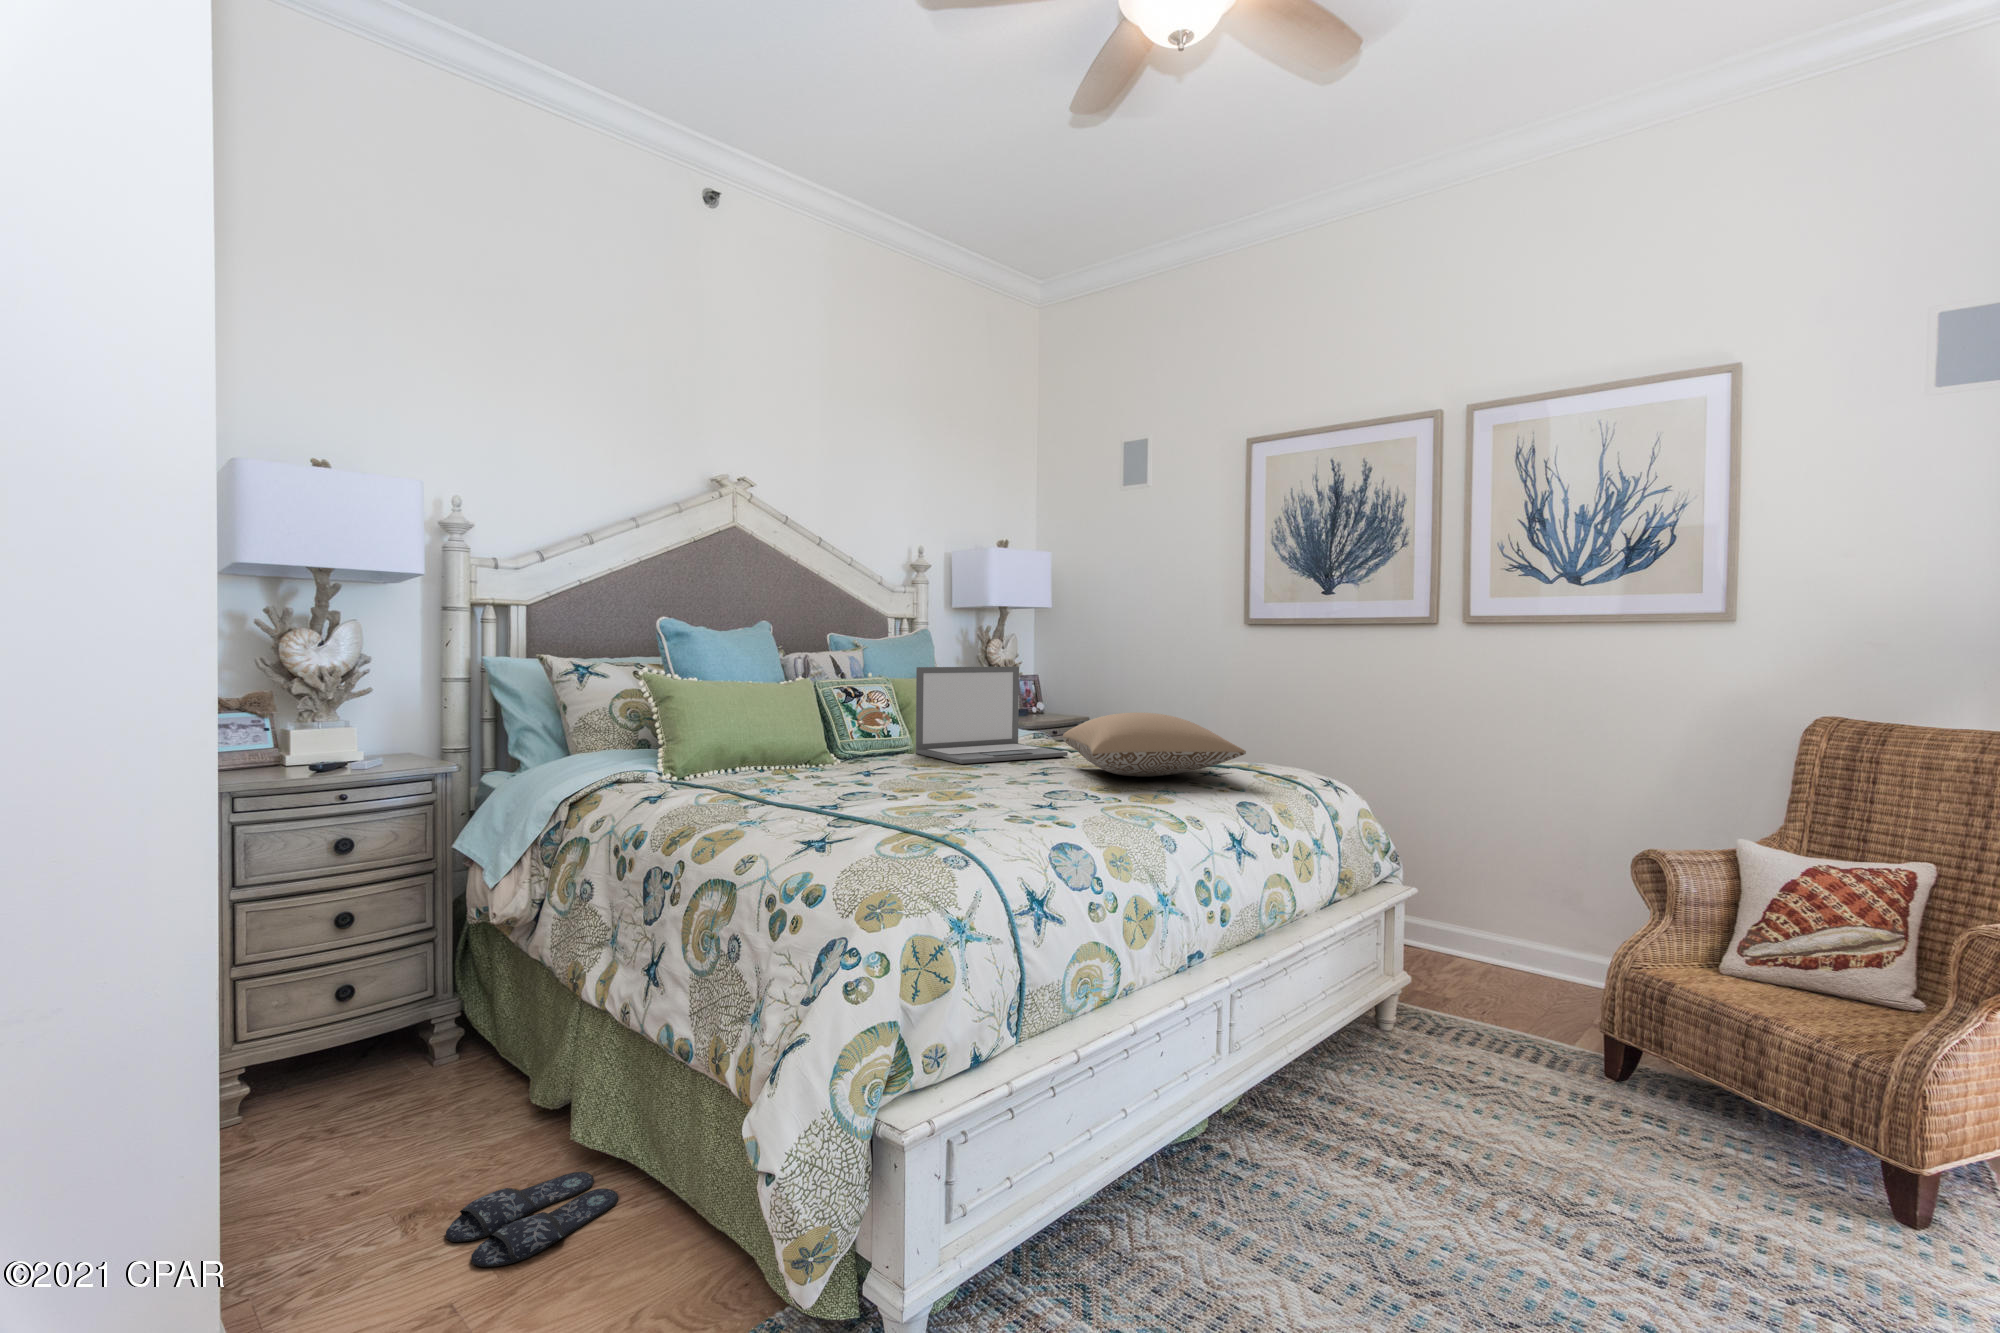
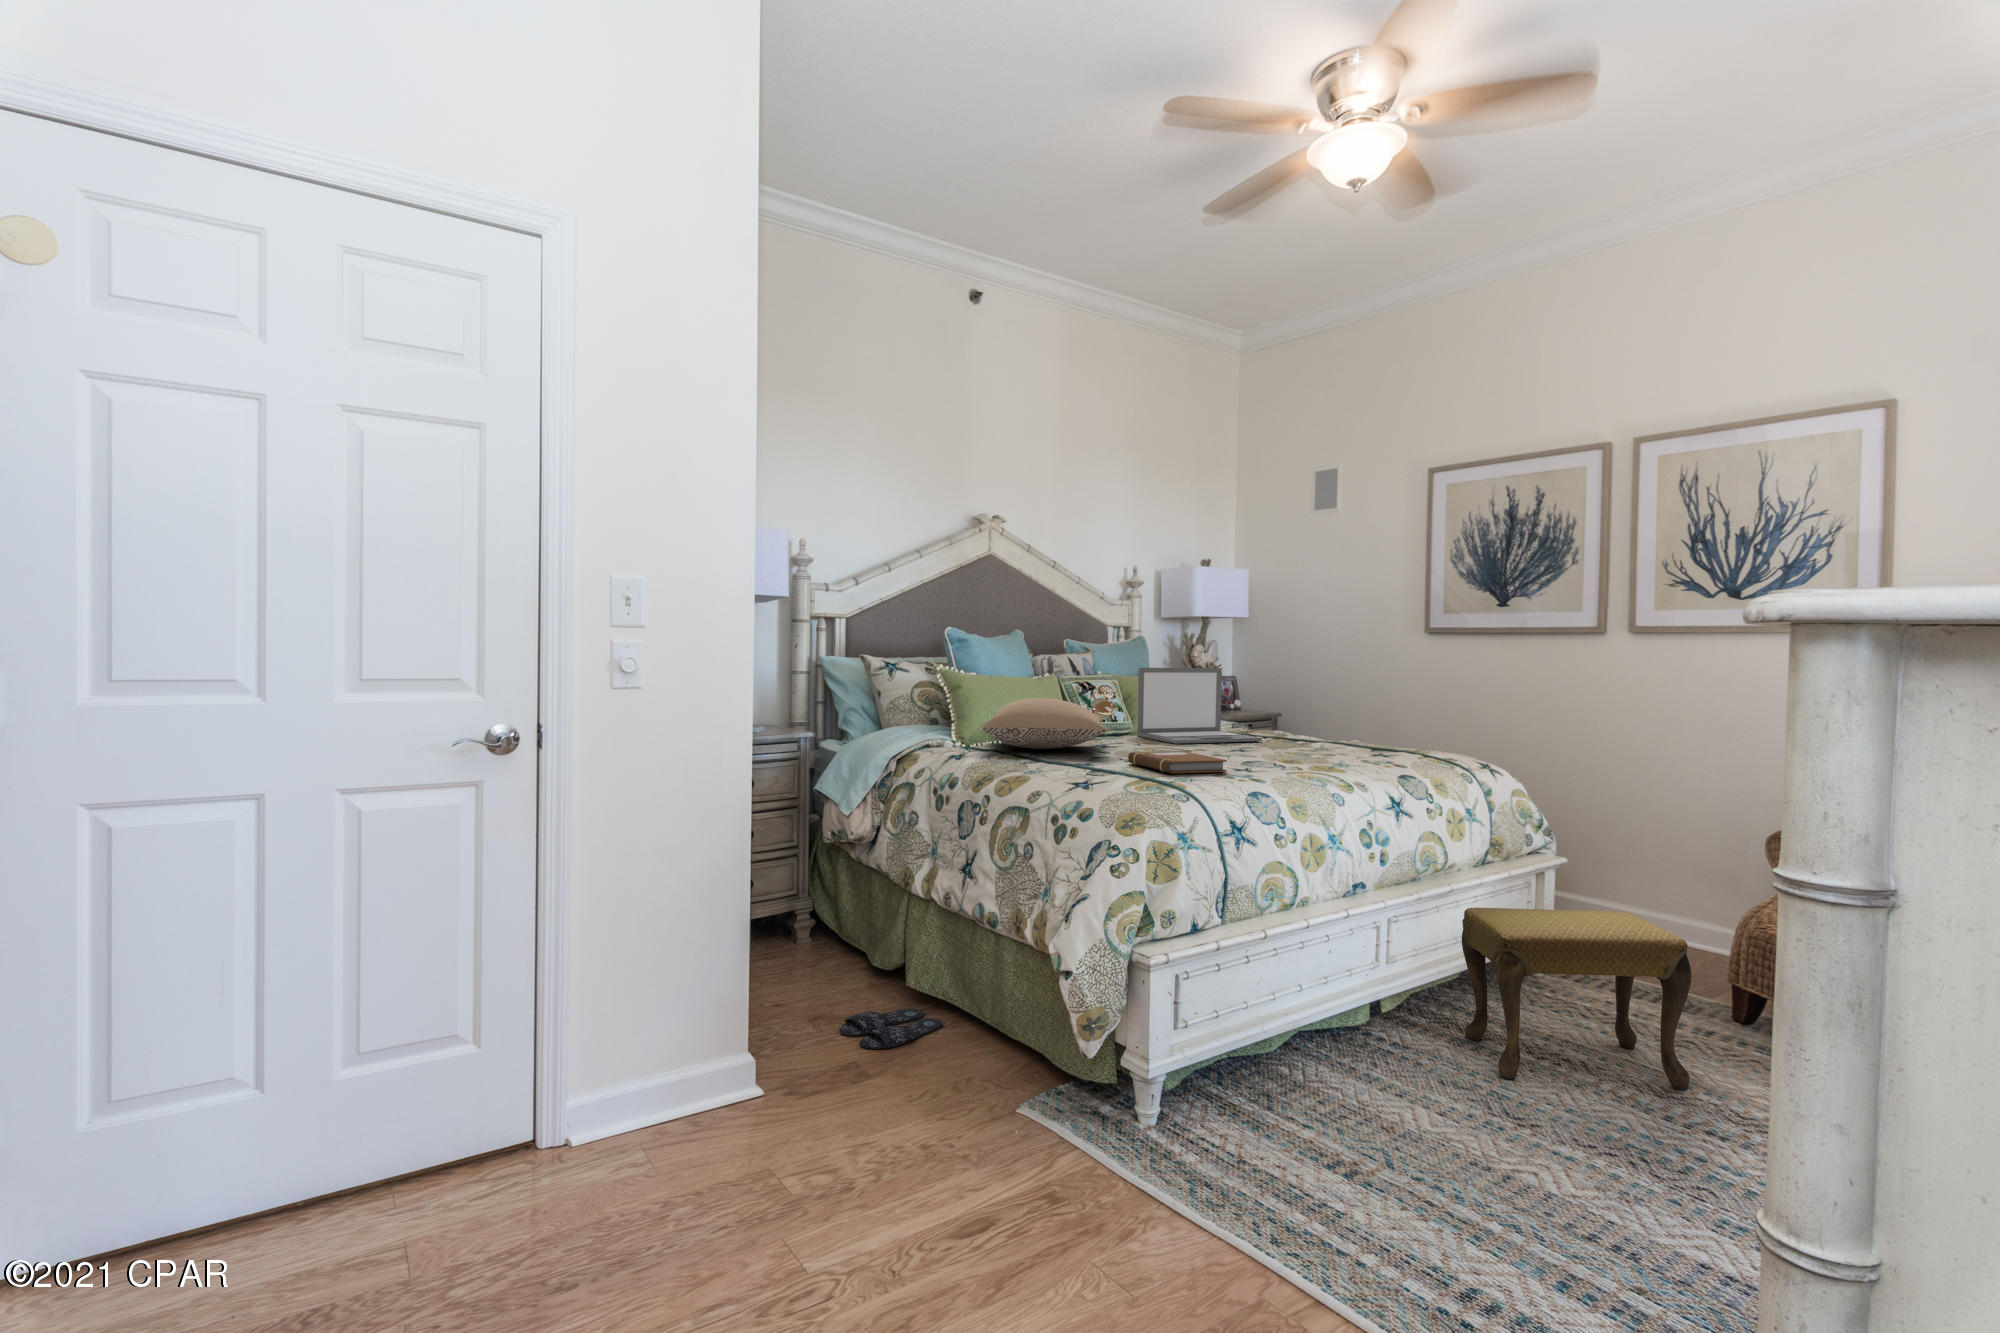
pillow: present [1063,712,1246,777] -> present [983,698,1108,749]
notebook: none [892,780,1024,817] -> present [1128,751,1227,773]
footstool: none [1319,965,1599,1207] -> present [1462,908,1692,1090]

